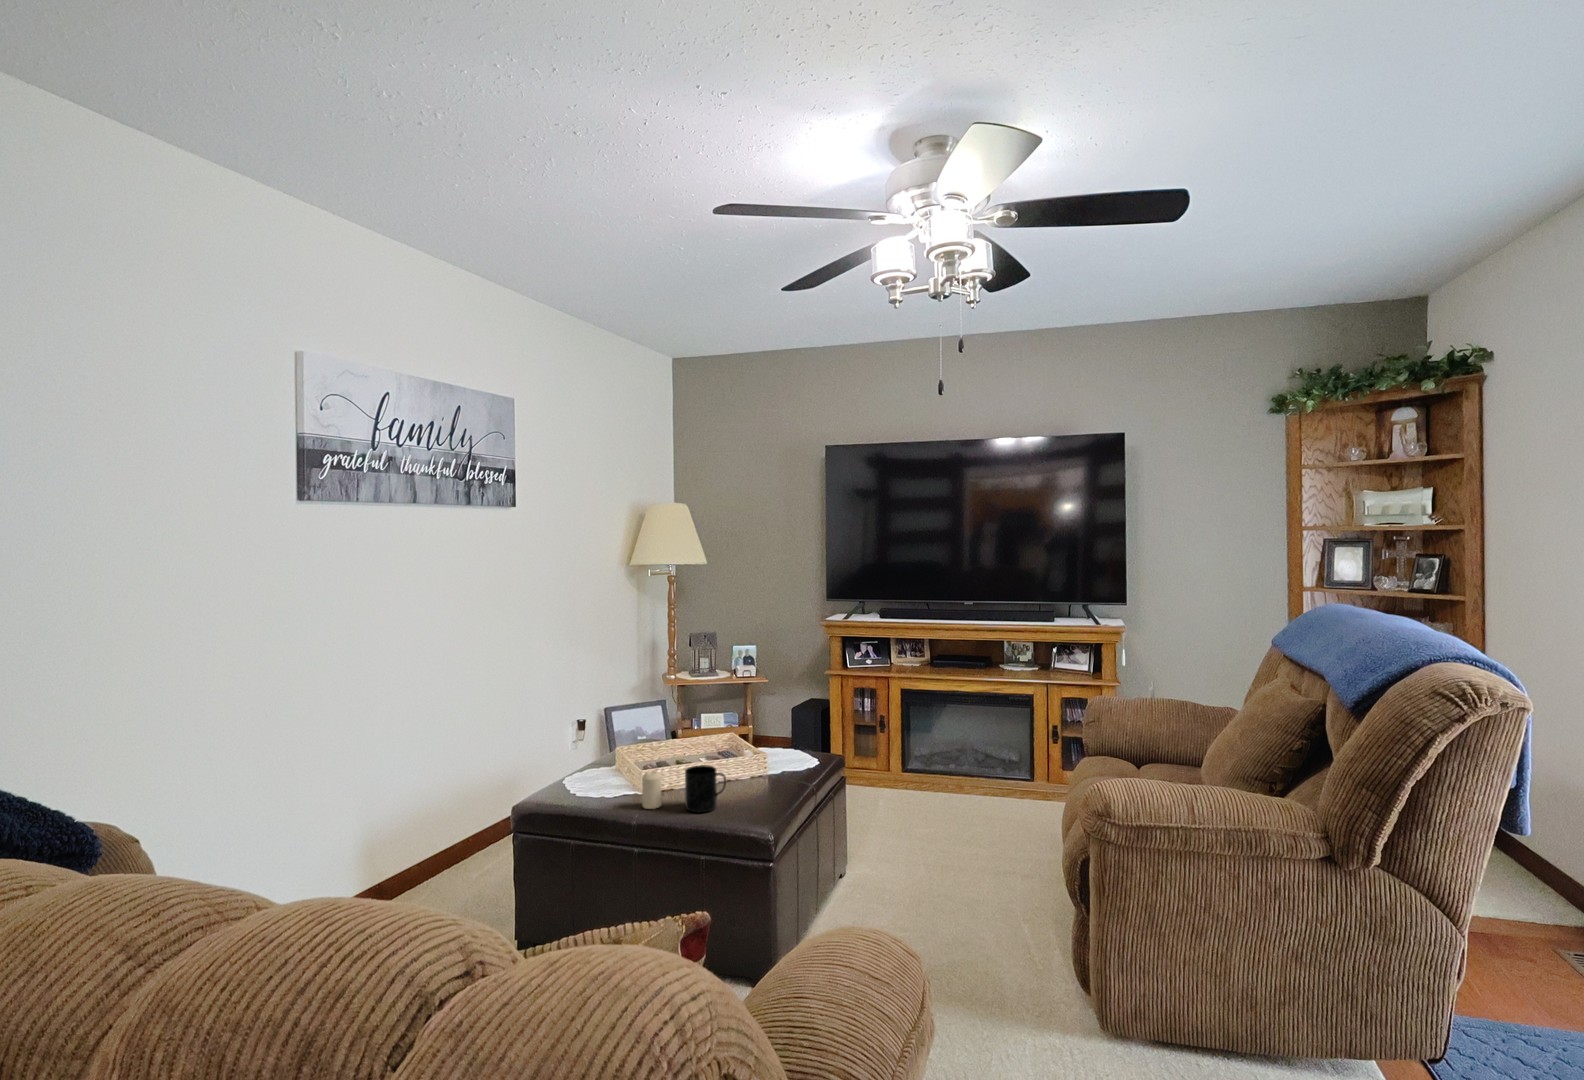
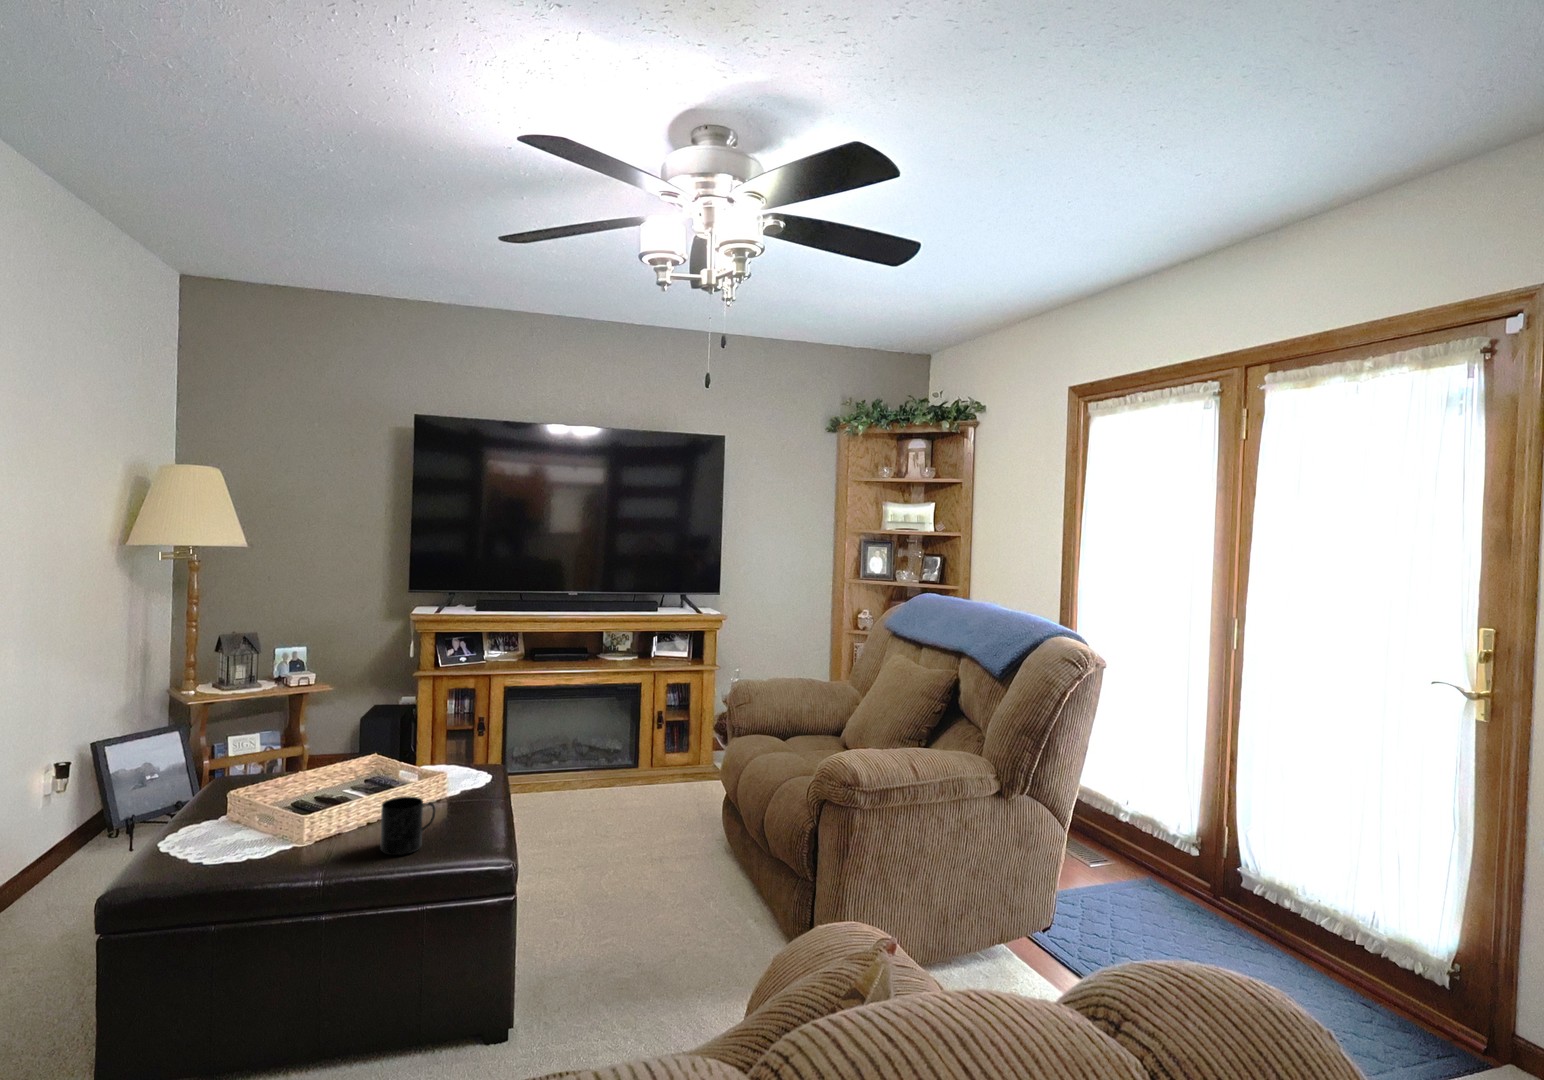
candle: present [642,771,662,809] -> none [319,813,347,863]

